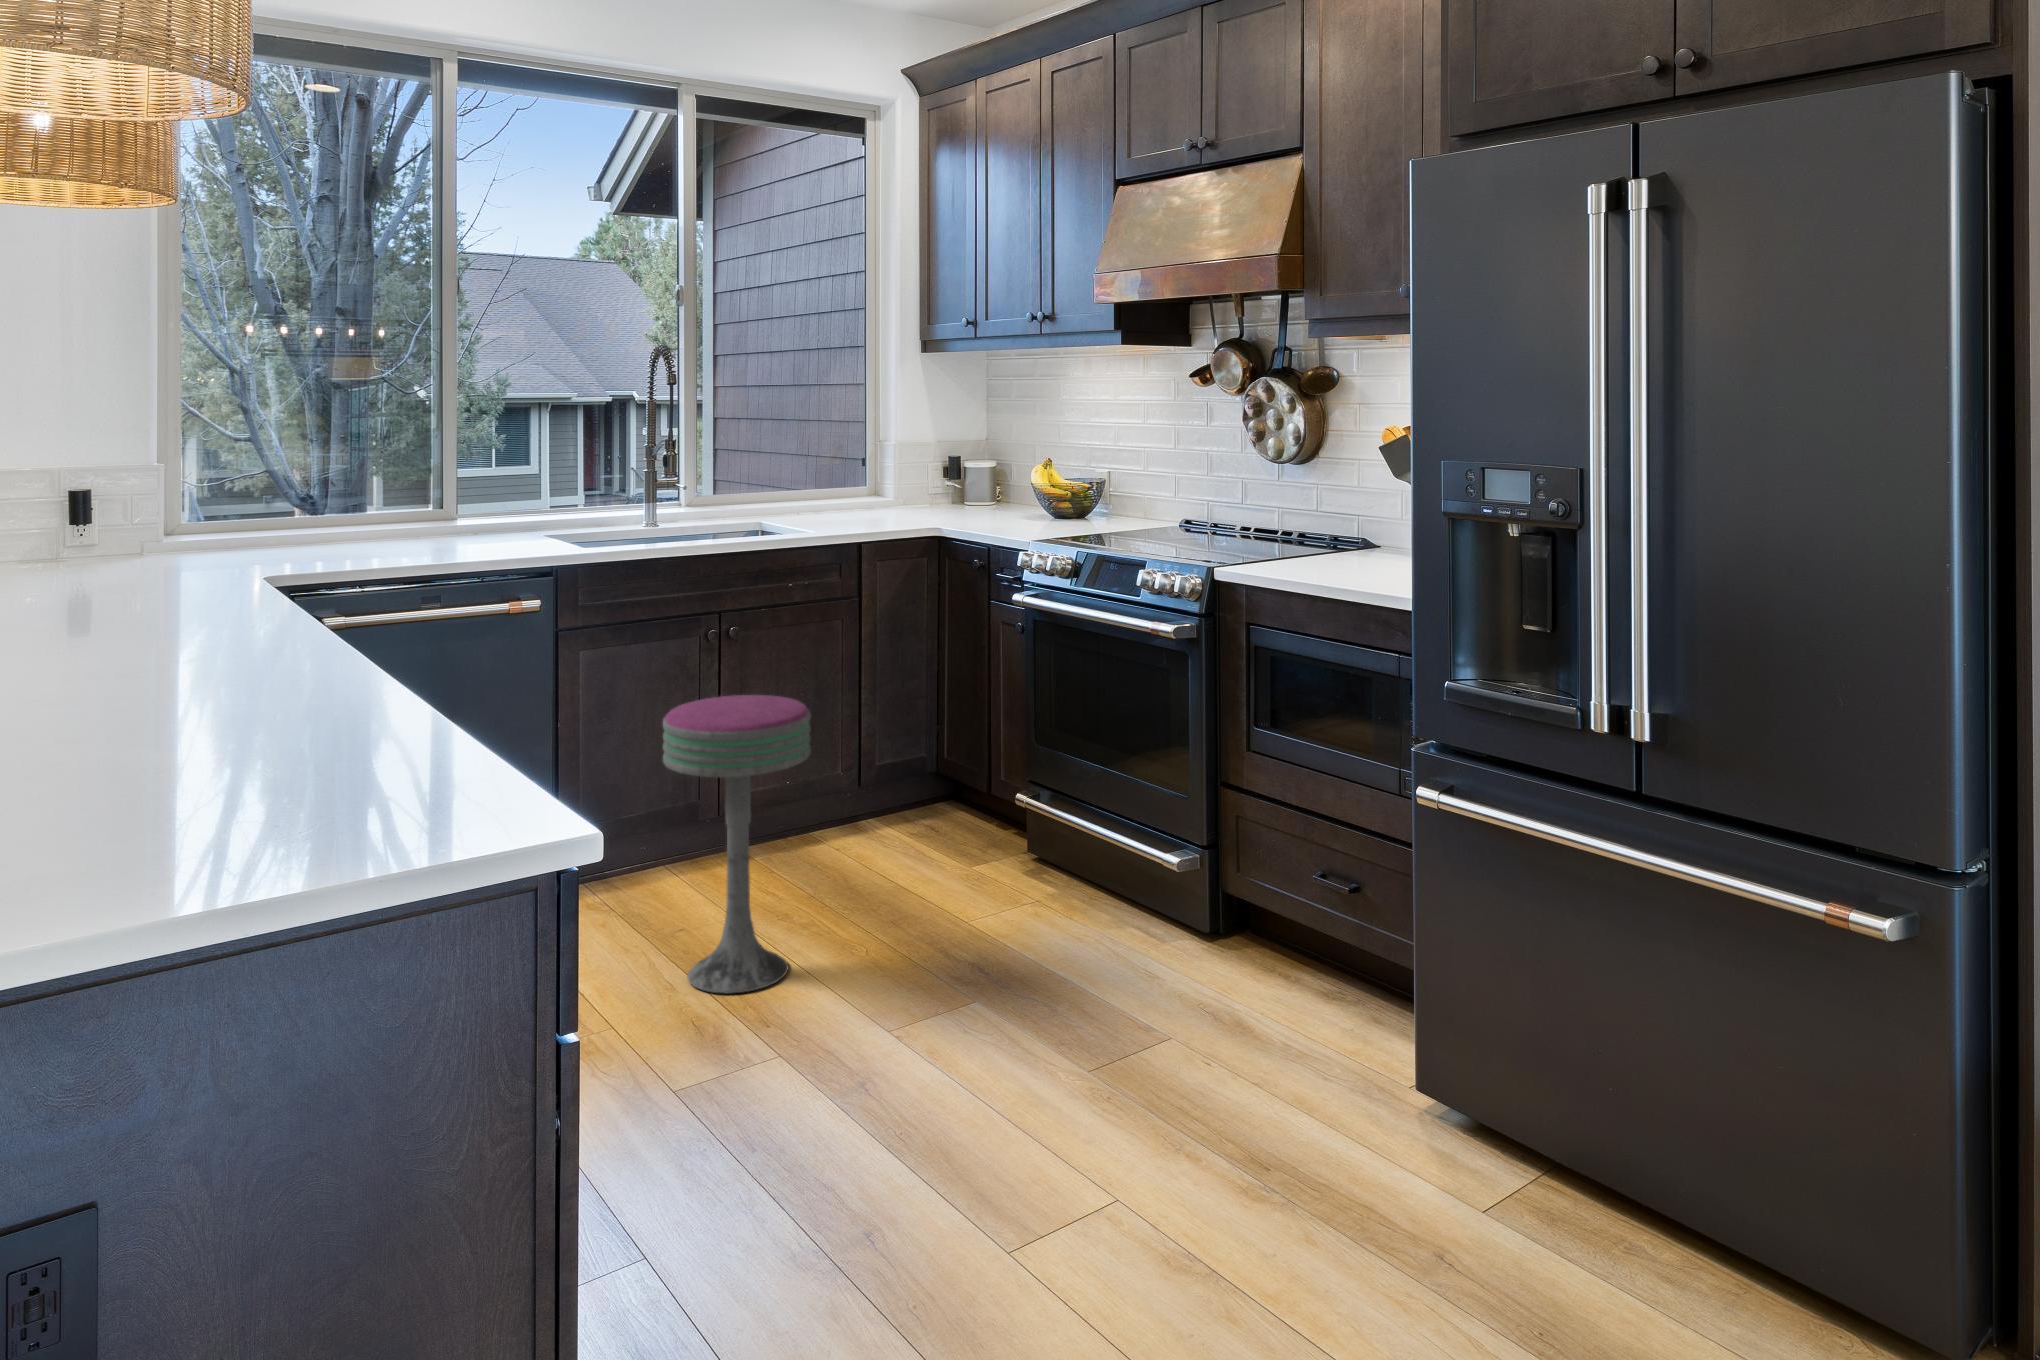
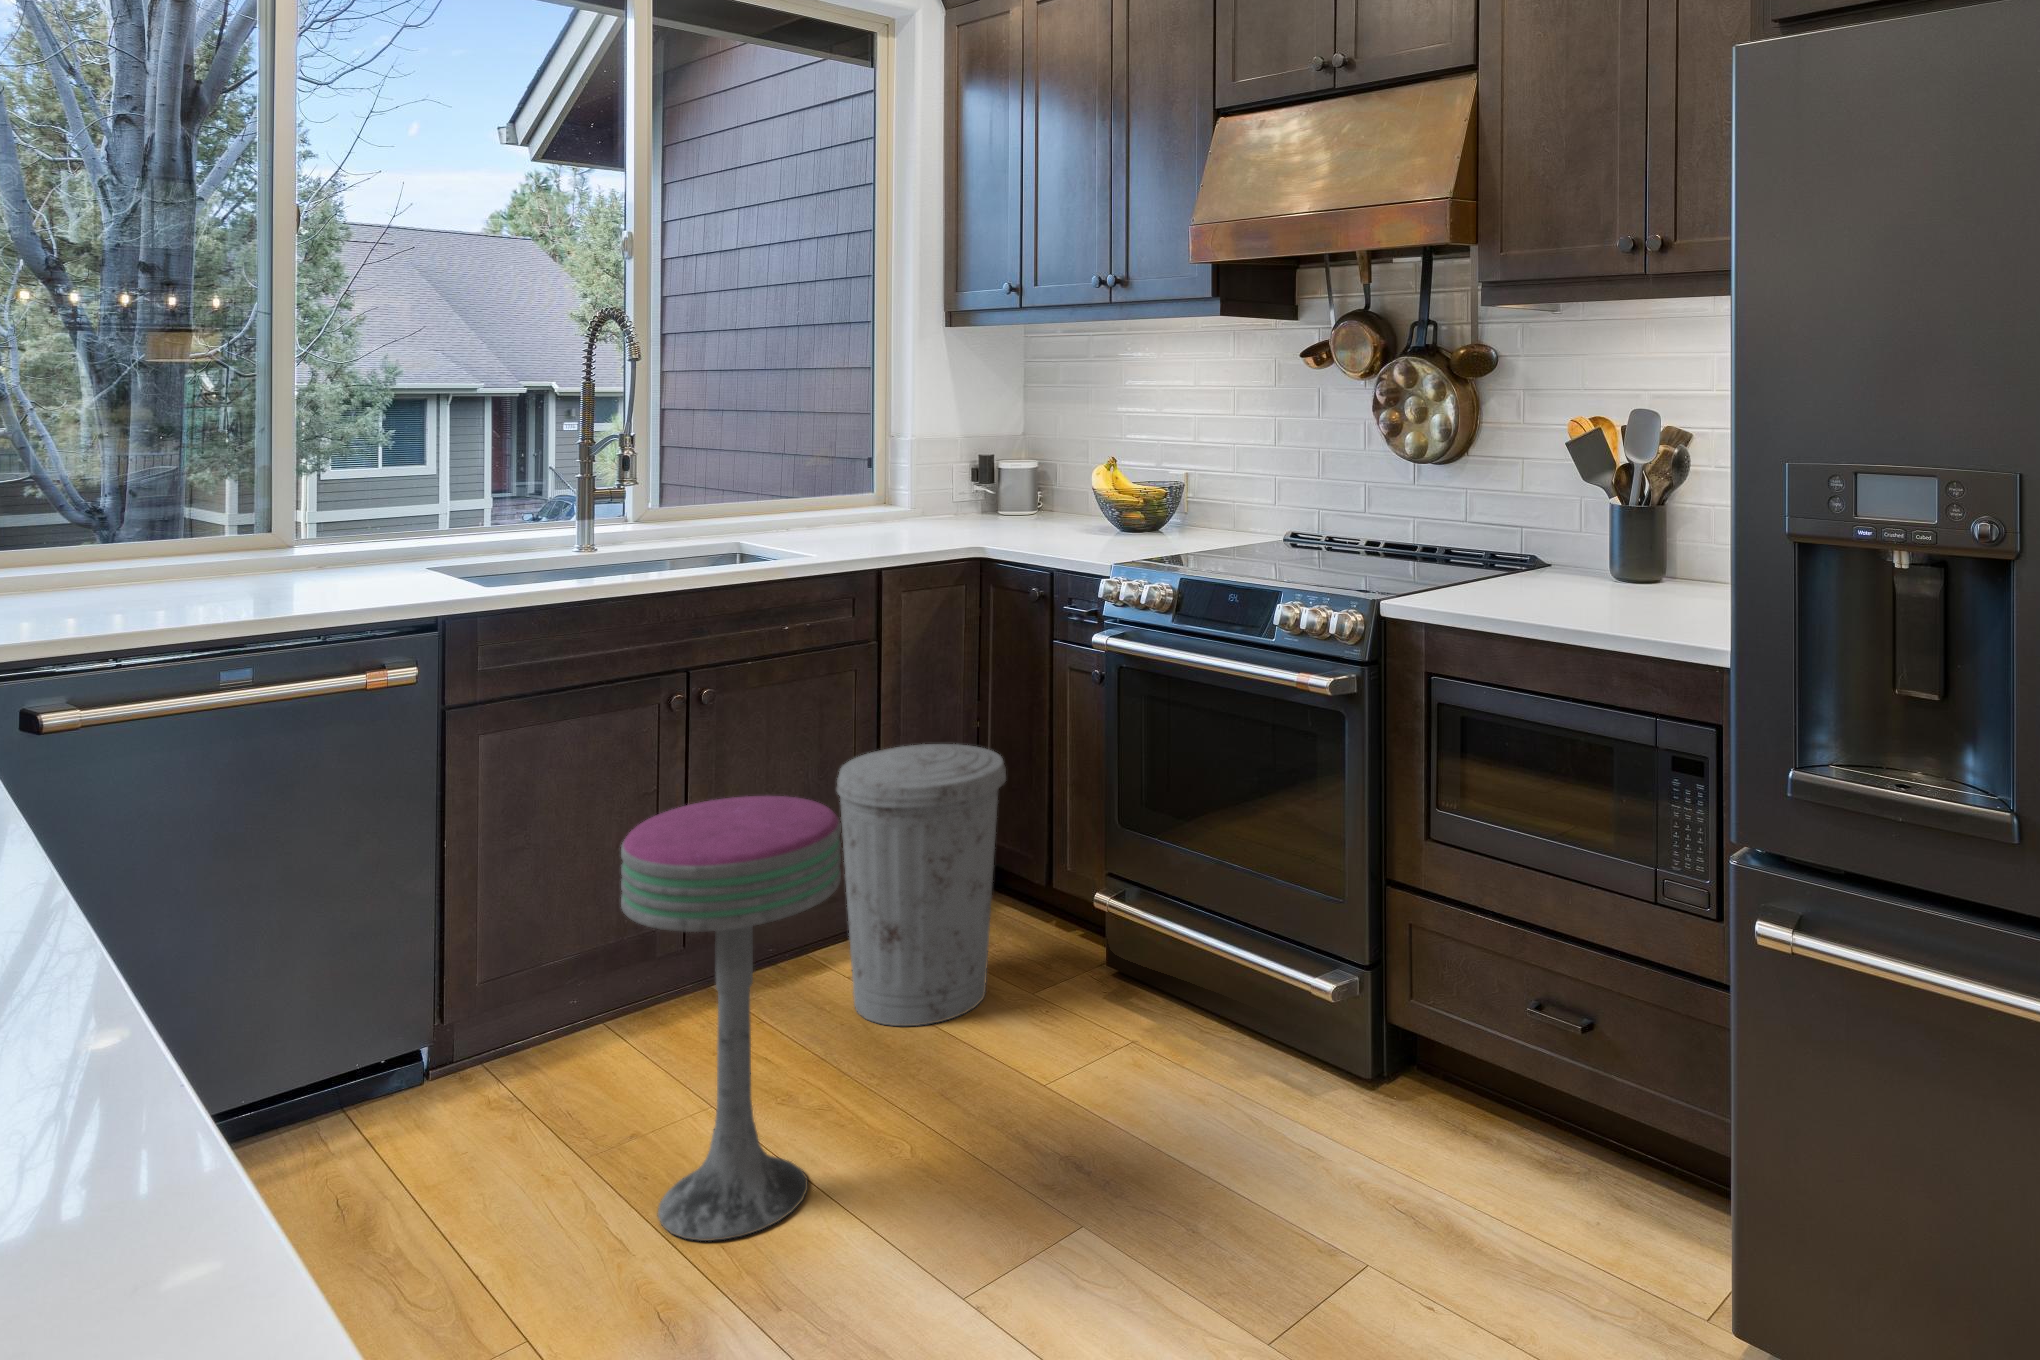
trash can: none [820,677,947,884] -> present [837,744,1006,1026]

